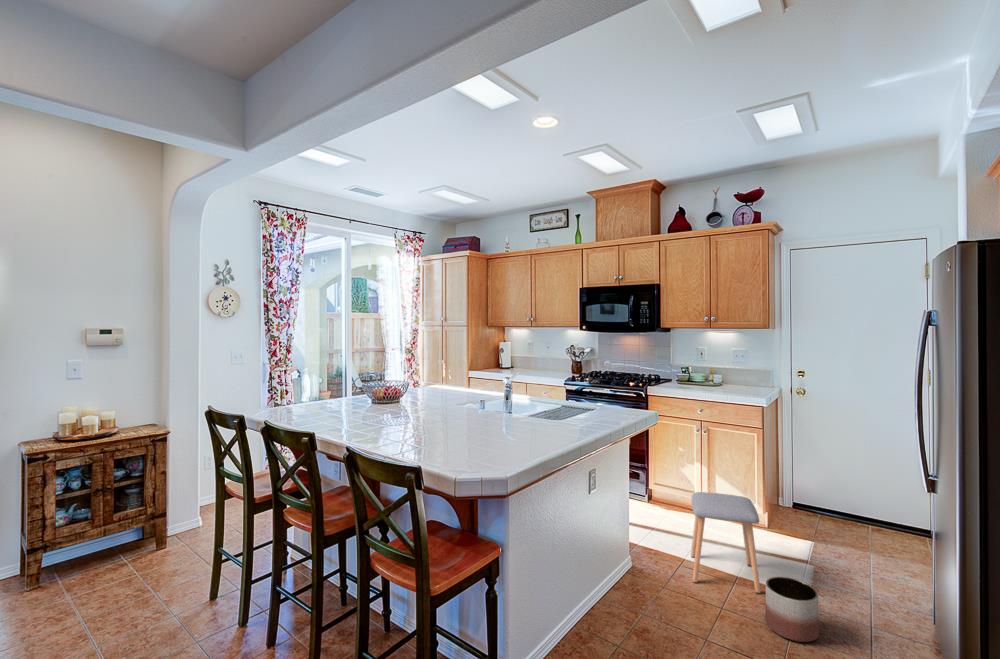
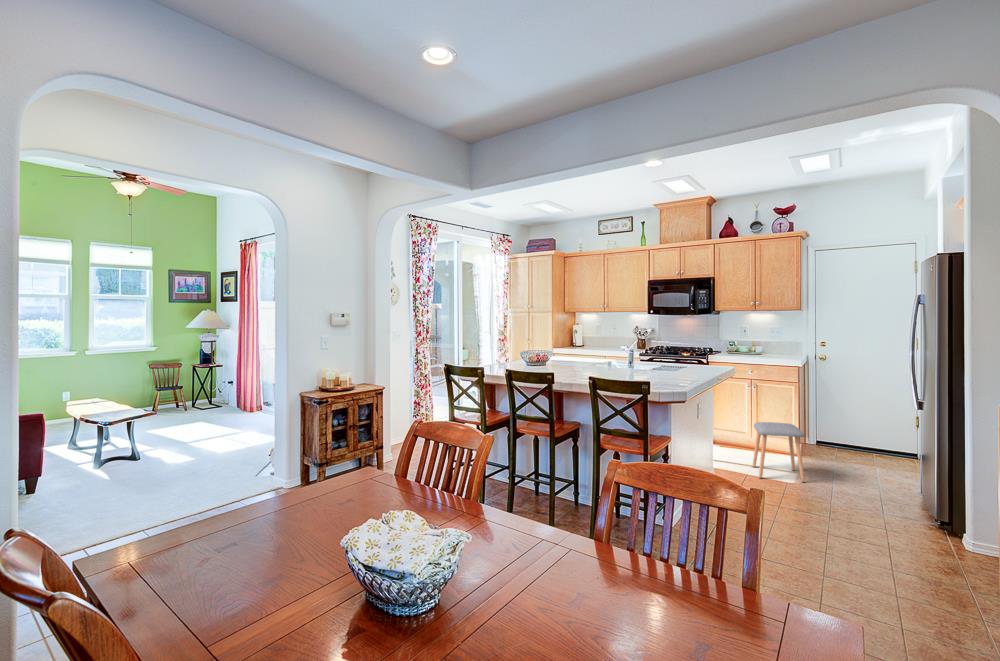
planter: present [765,577,819,642] -> none [812,467,846,501]

